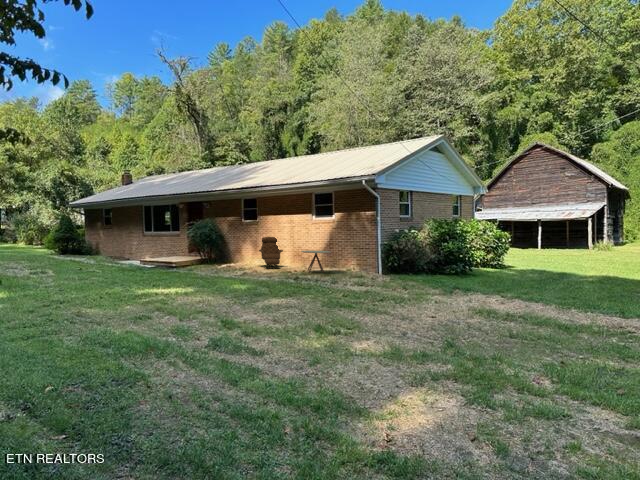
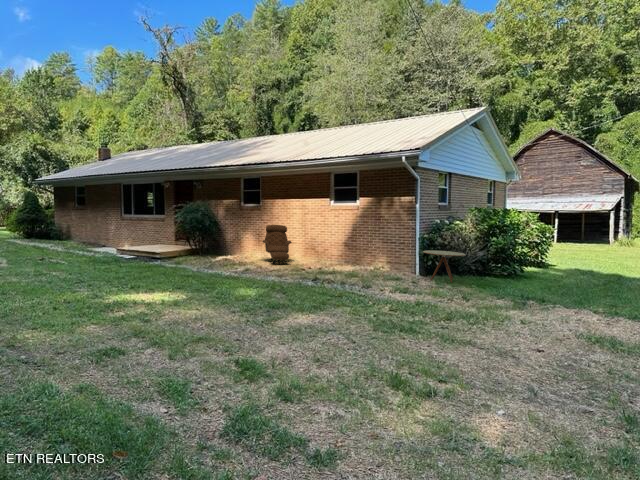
round table: present [301,251,331,273] -> present [423,250,465,282]

